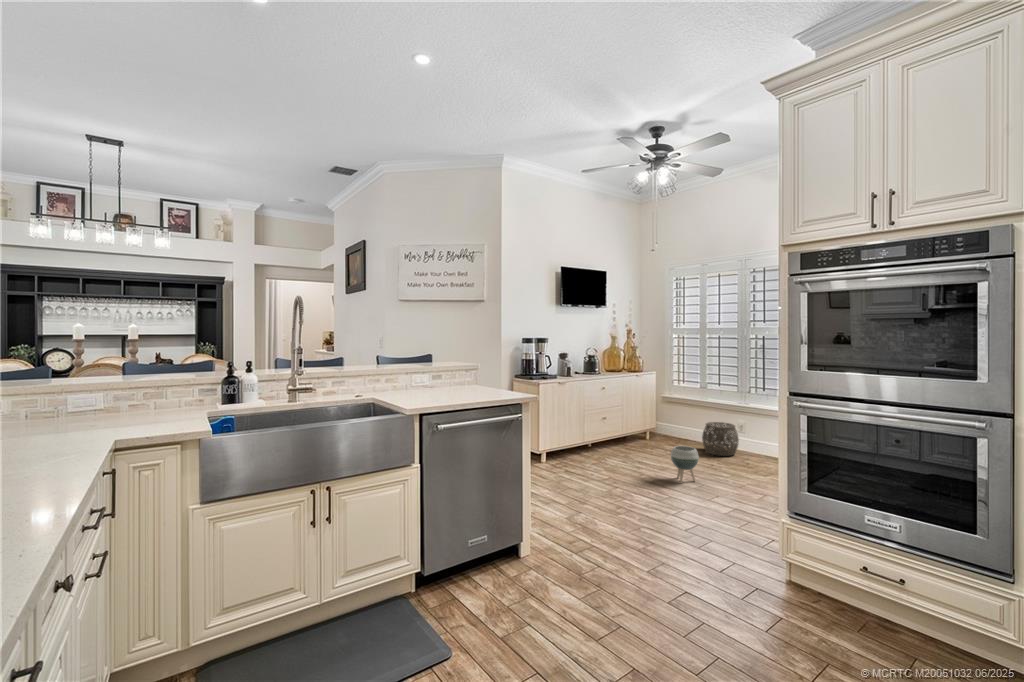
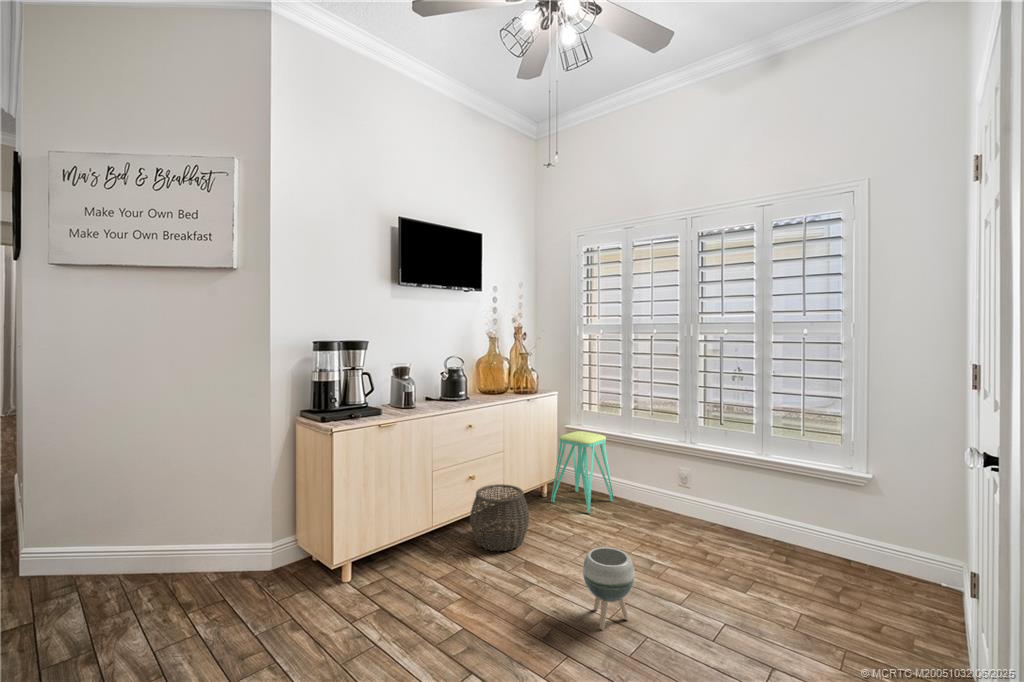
stool: none [651,398,693,447] -> present [551,431,613,513]
woven basket: present [702,422,739,456] -> present [470,484,529,551]

